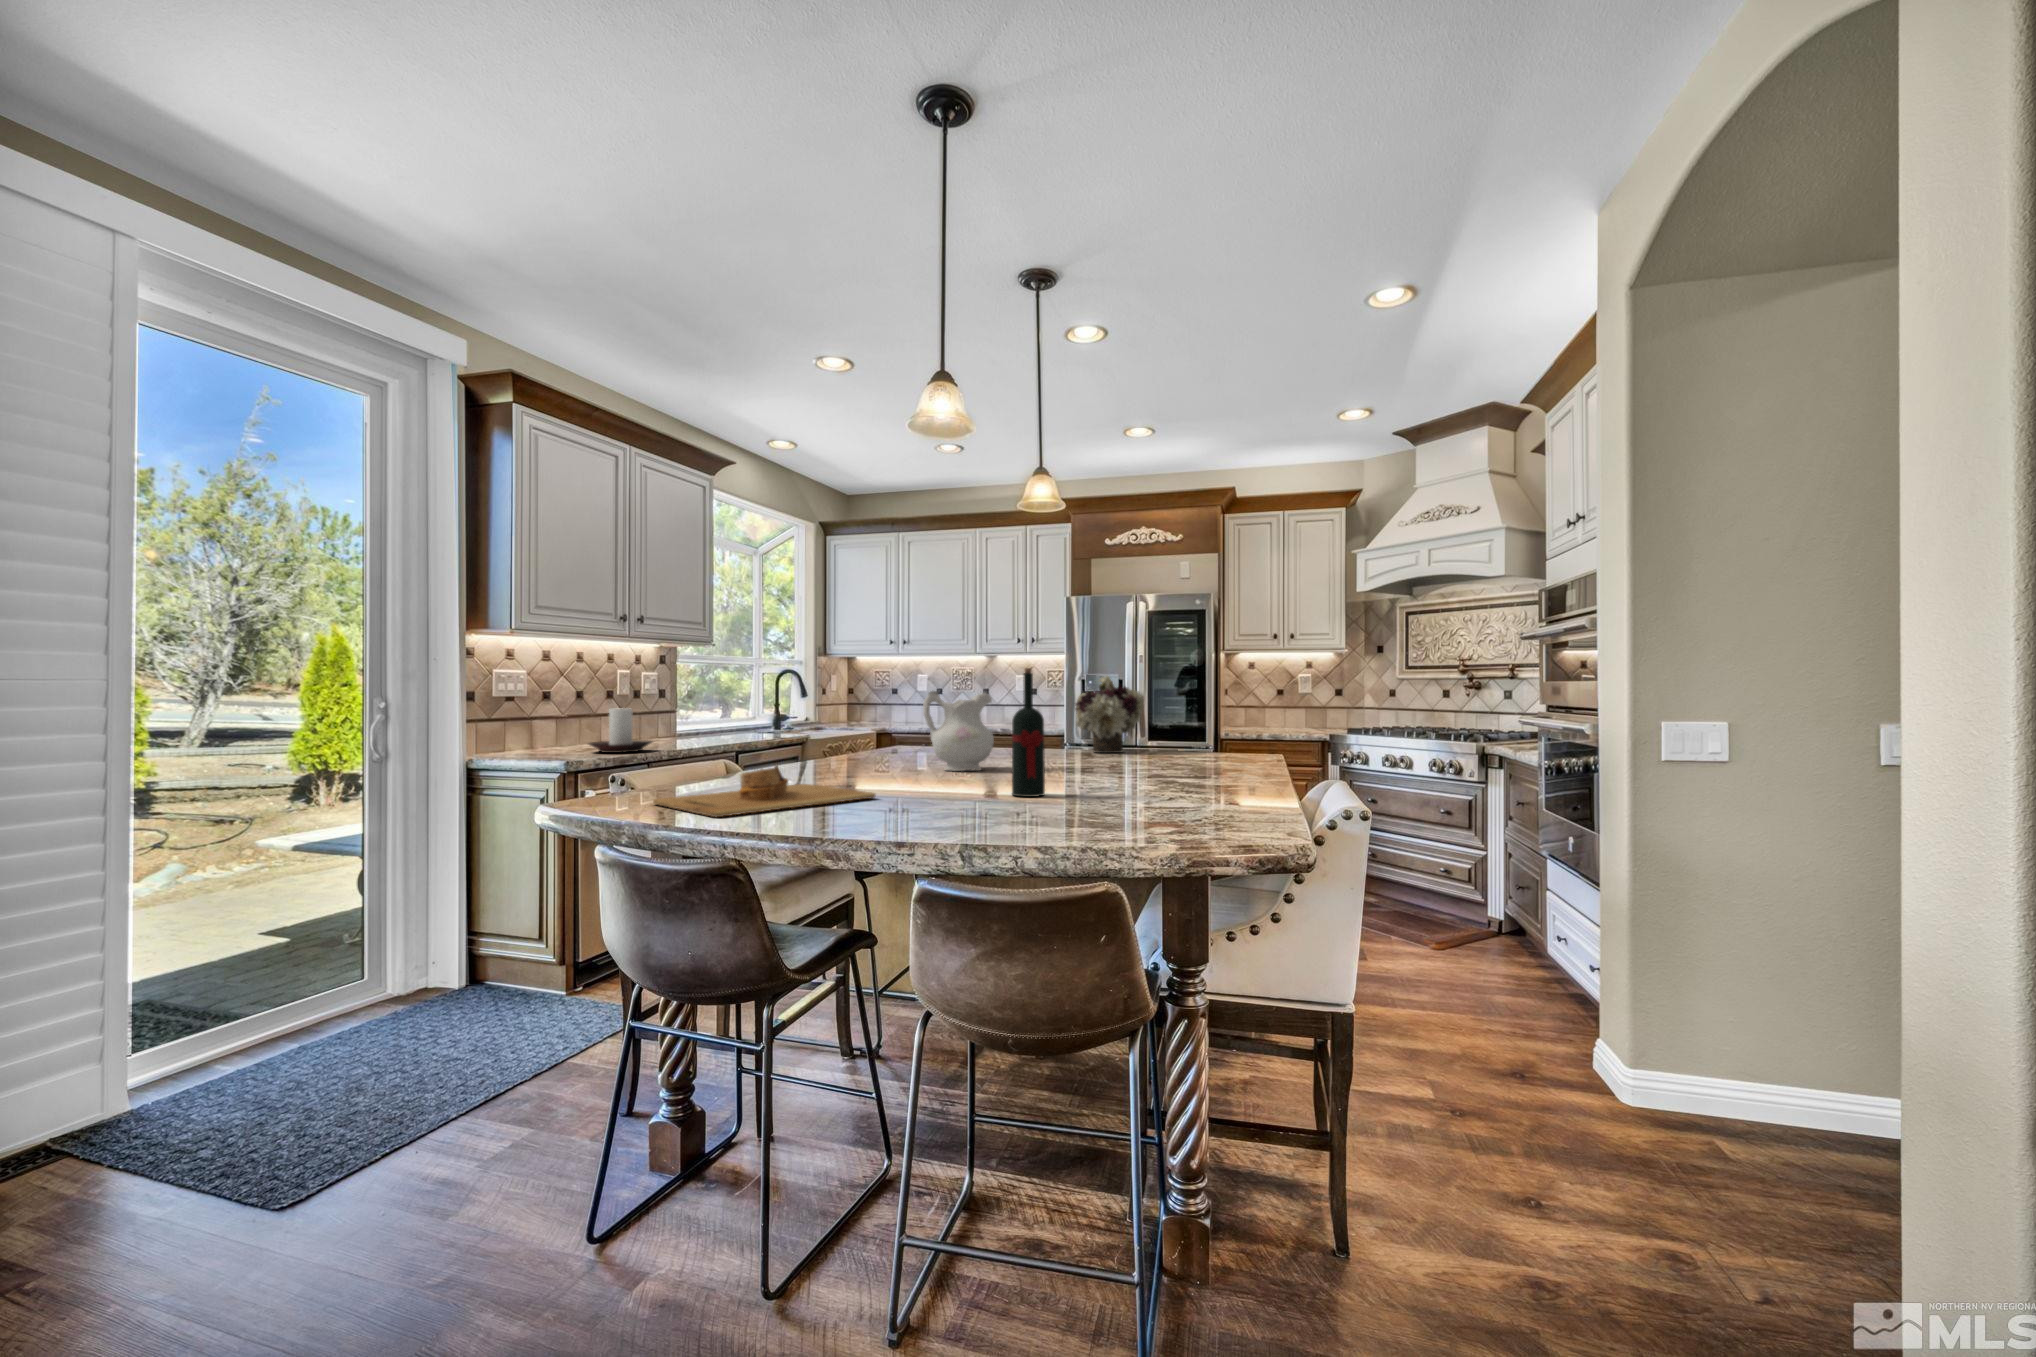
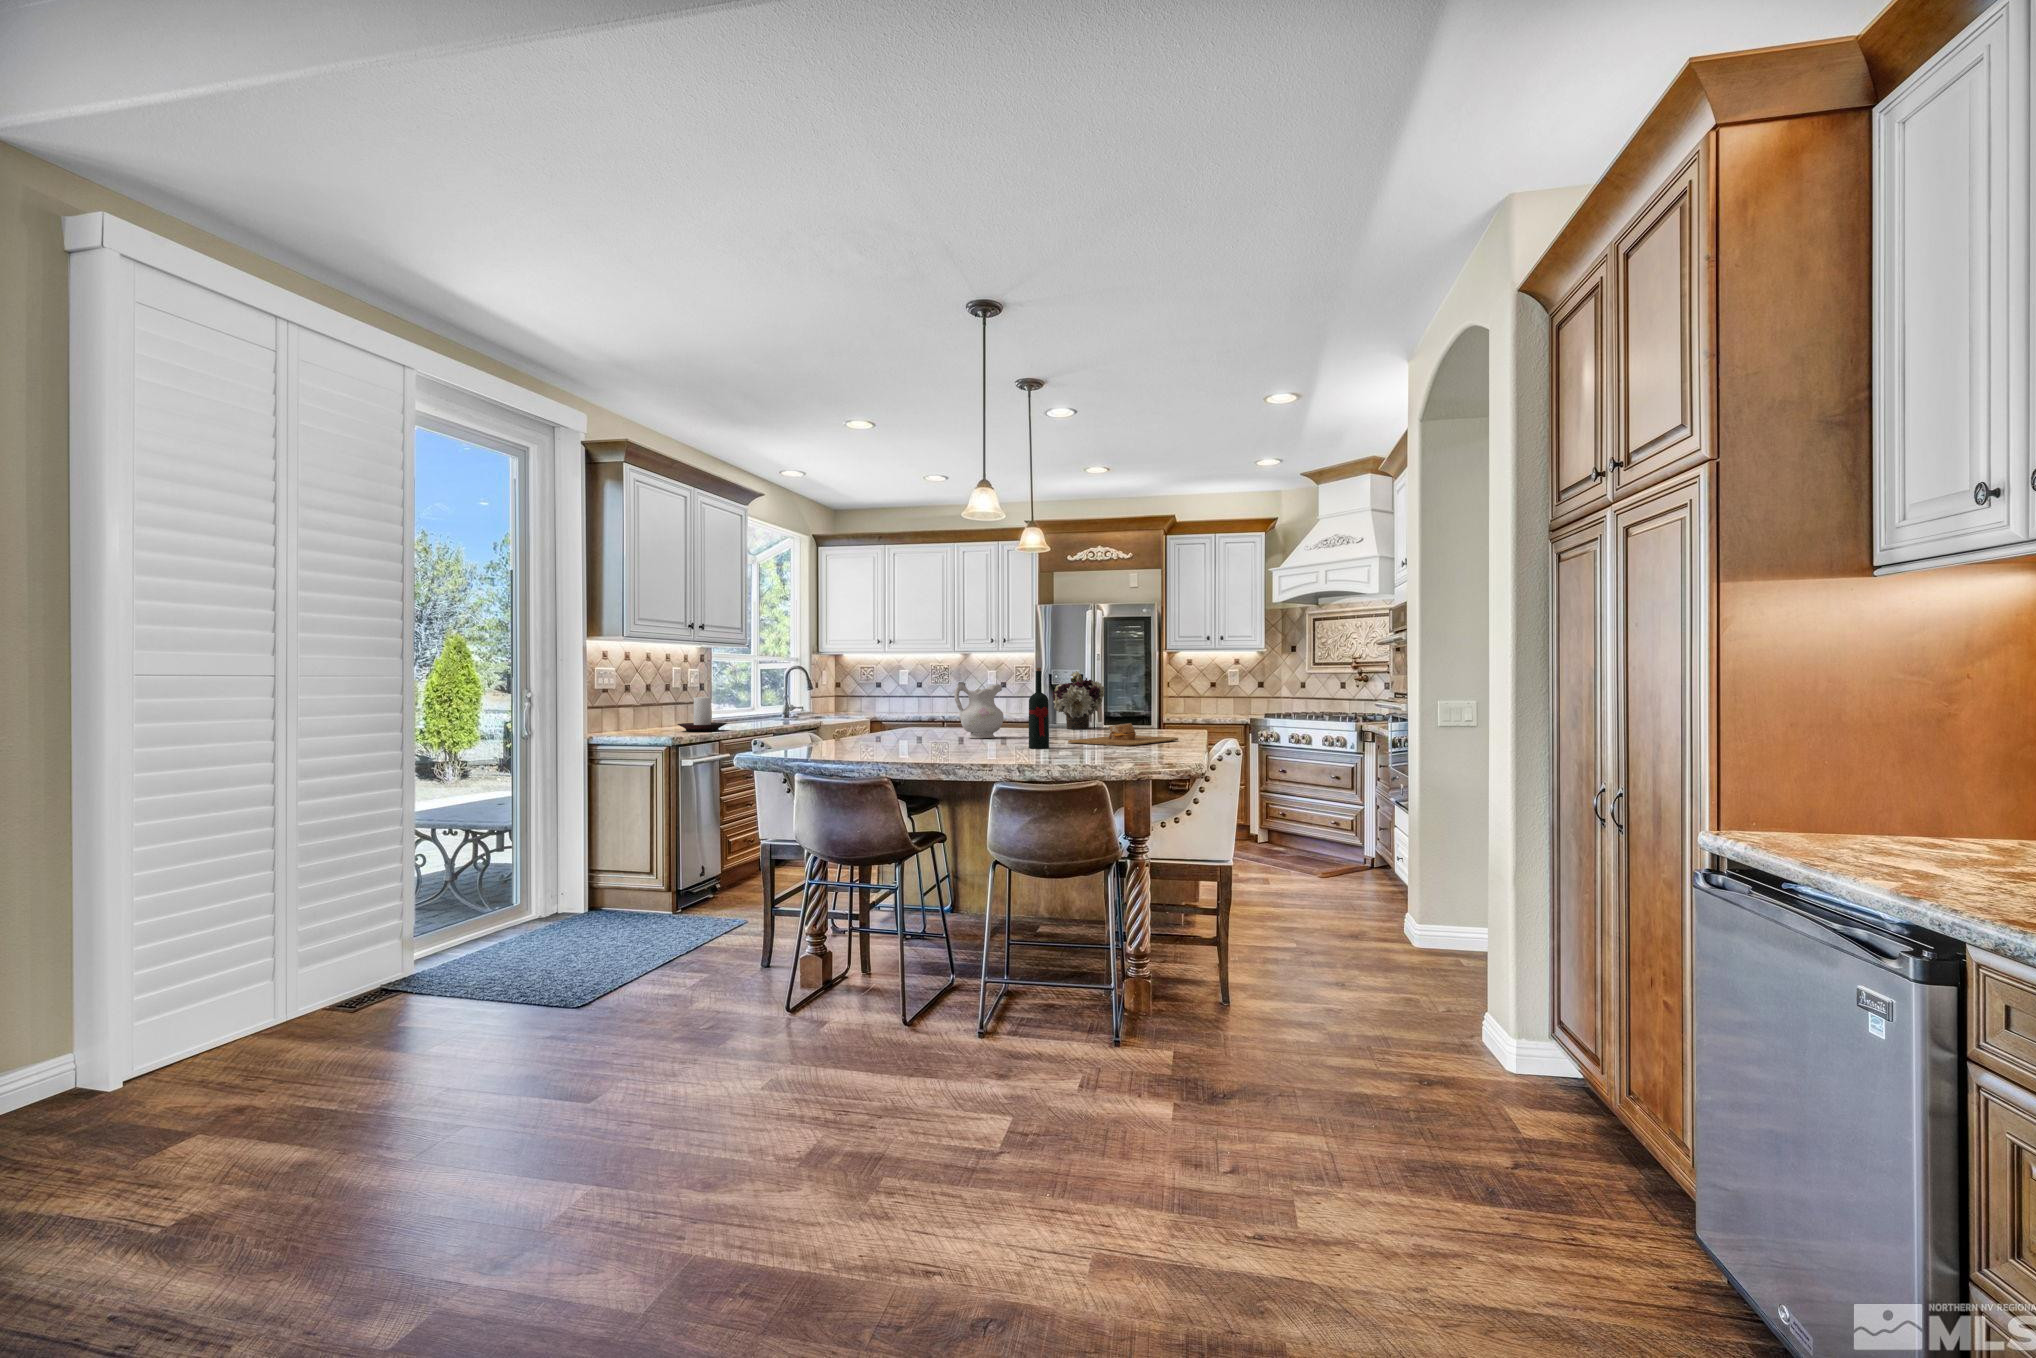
cutting board: present [653,768,875,817] -> present [1068,723,1178,746]

